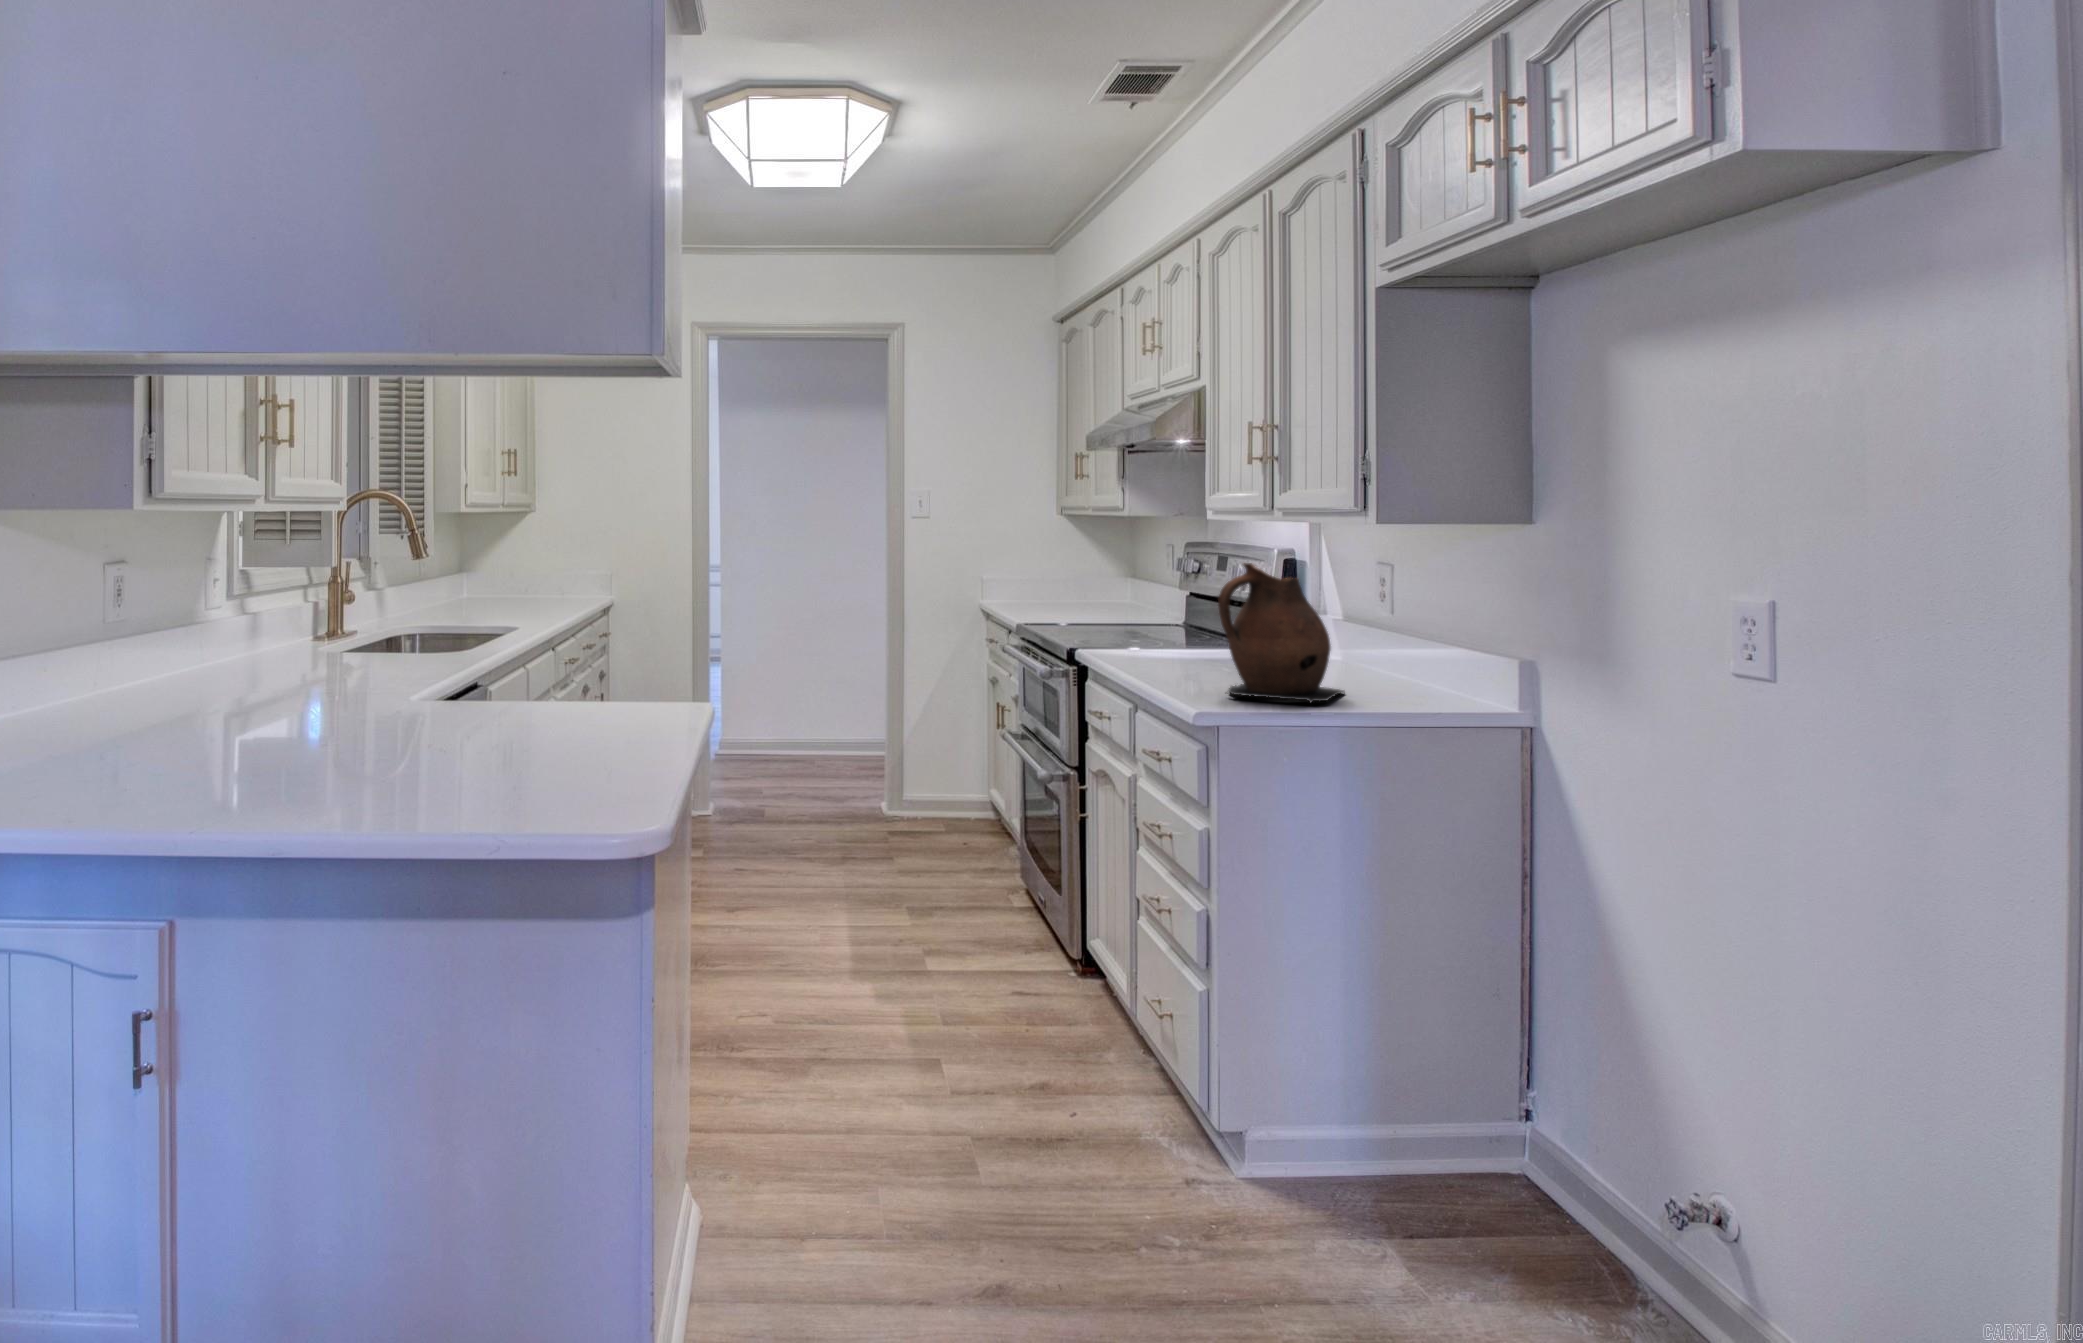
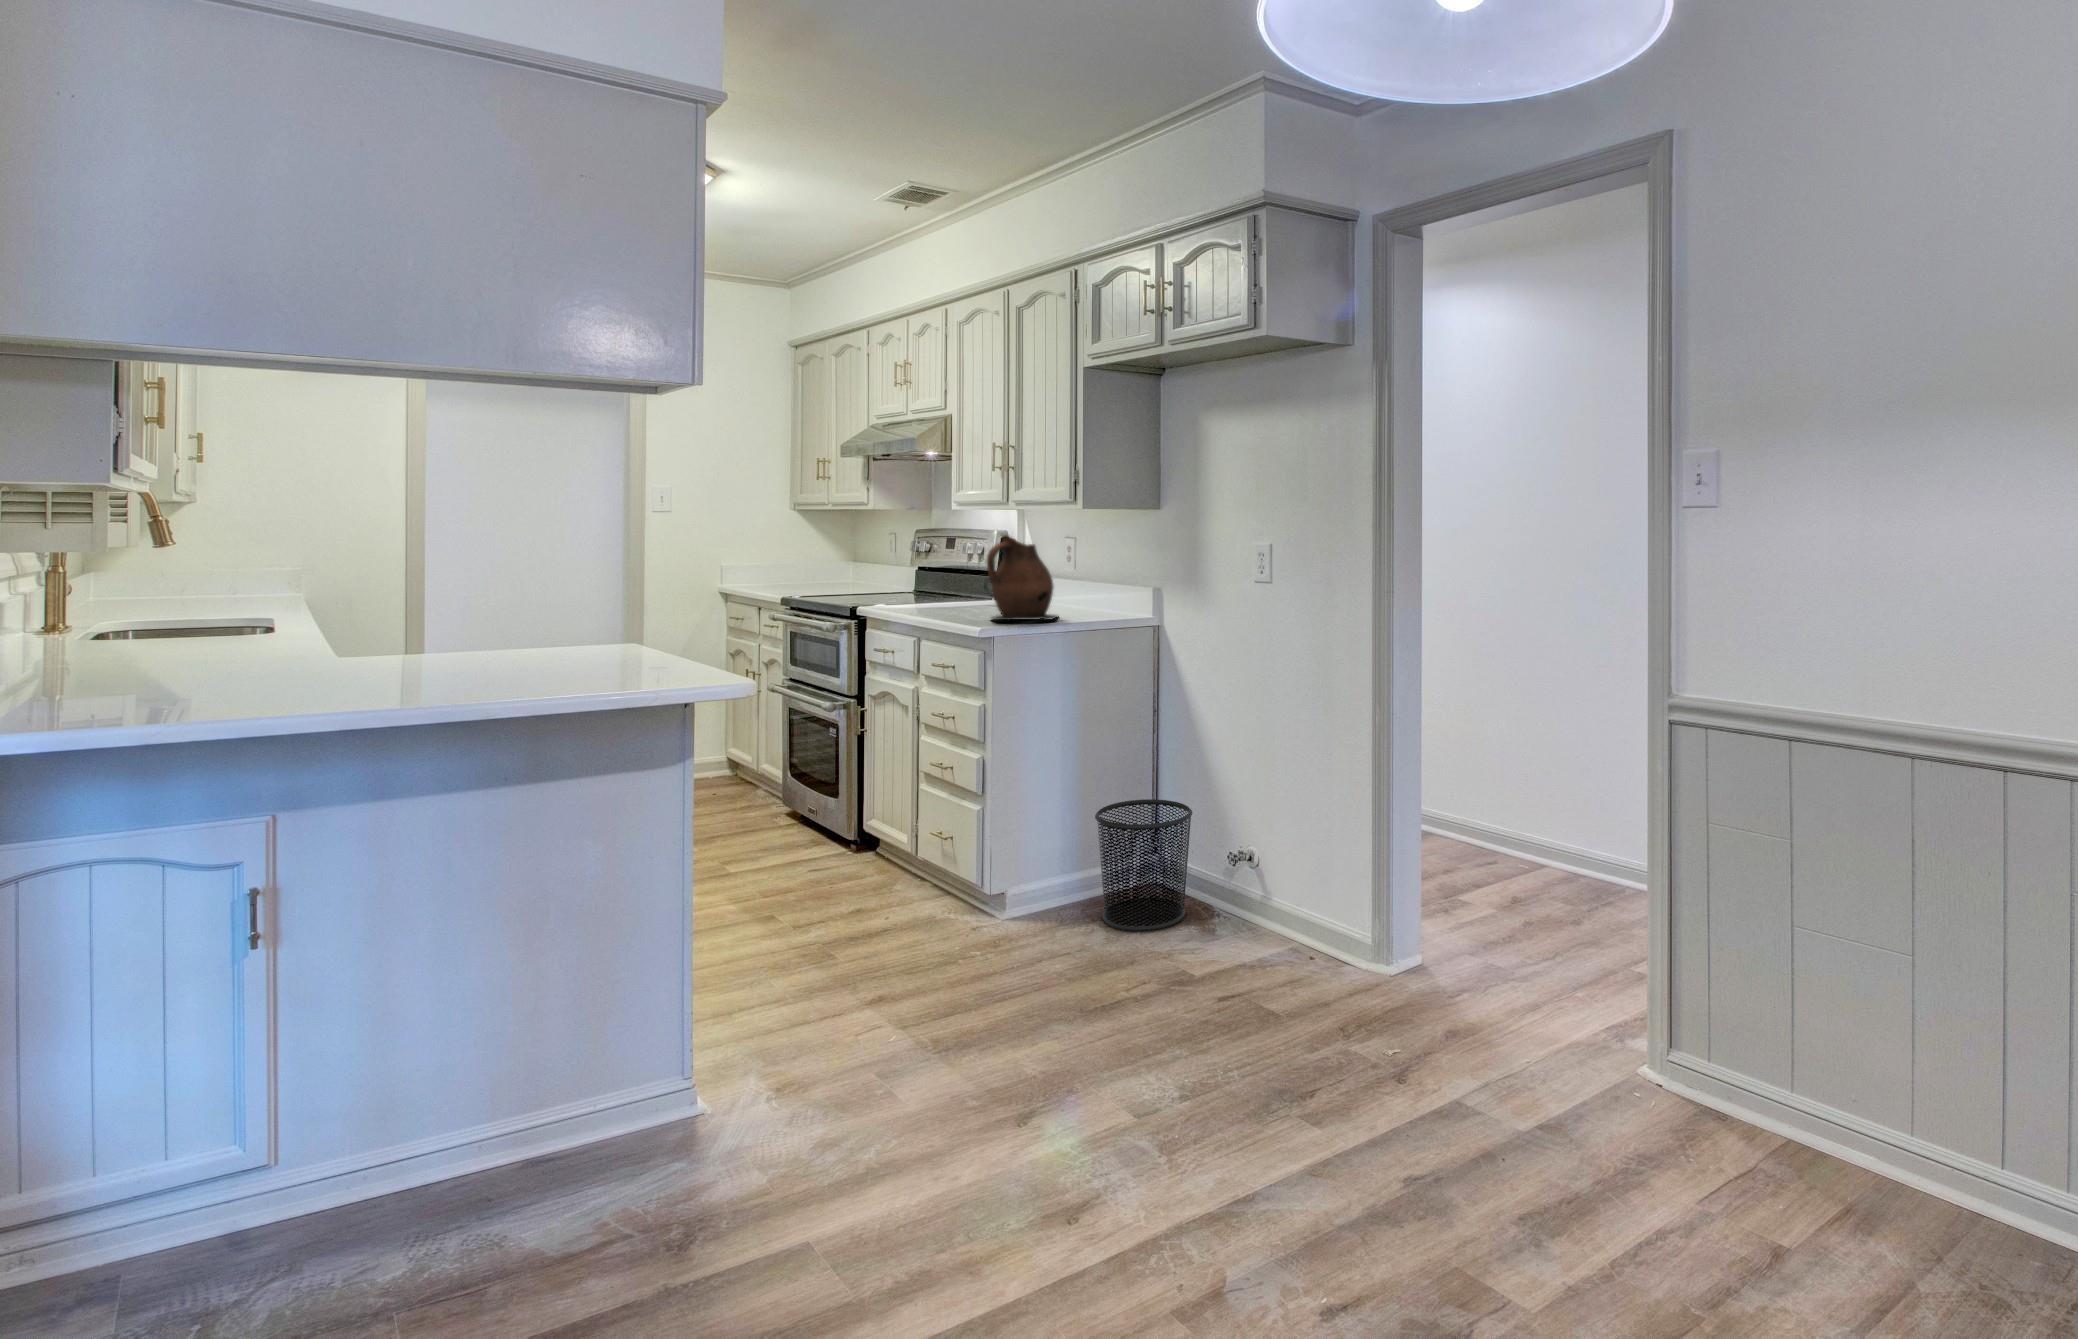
waste bin: none [1394,1026,1596,1293] -> present [1095,799,1192,931]

